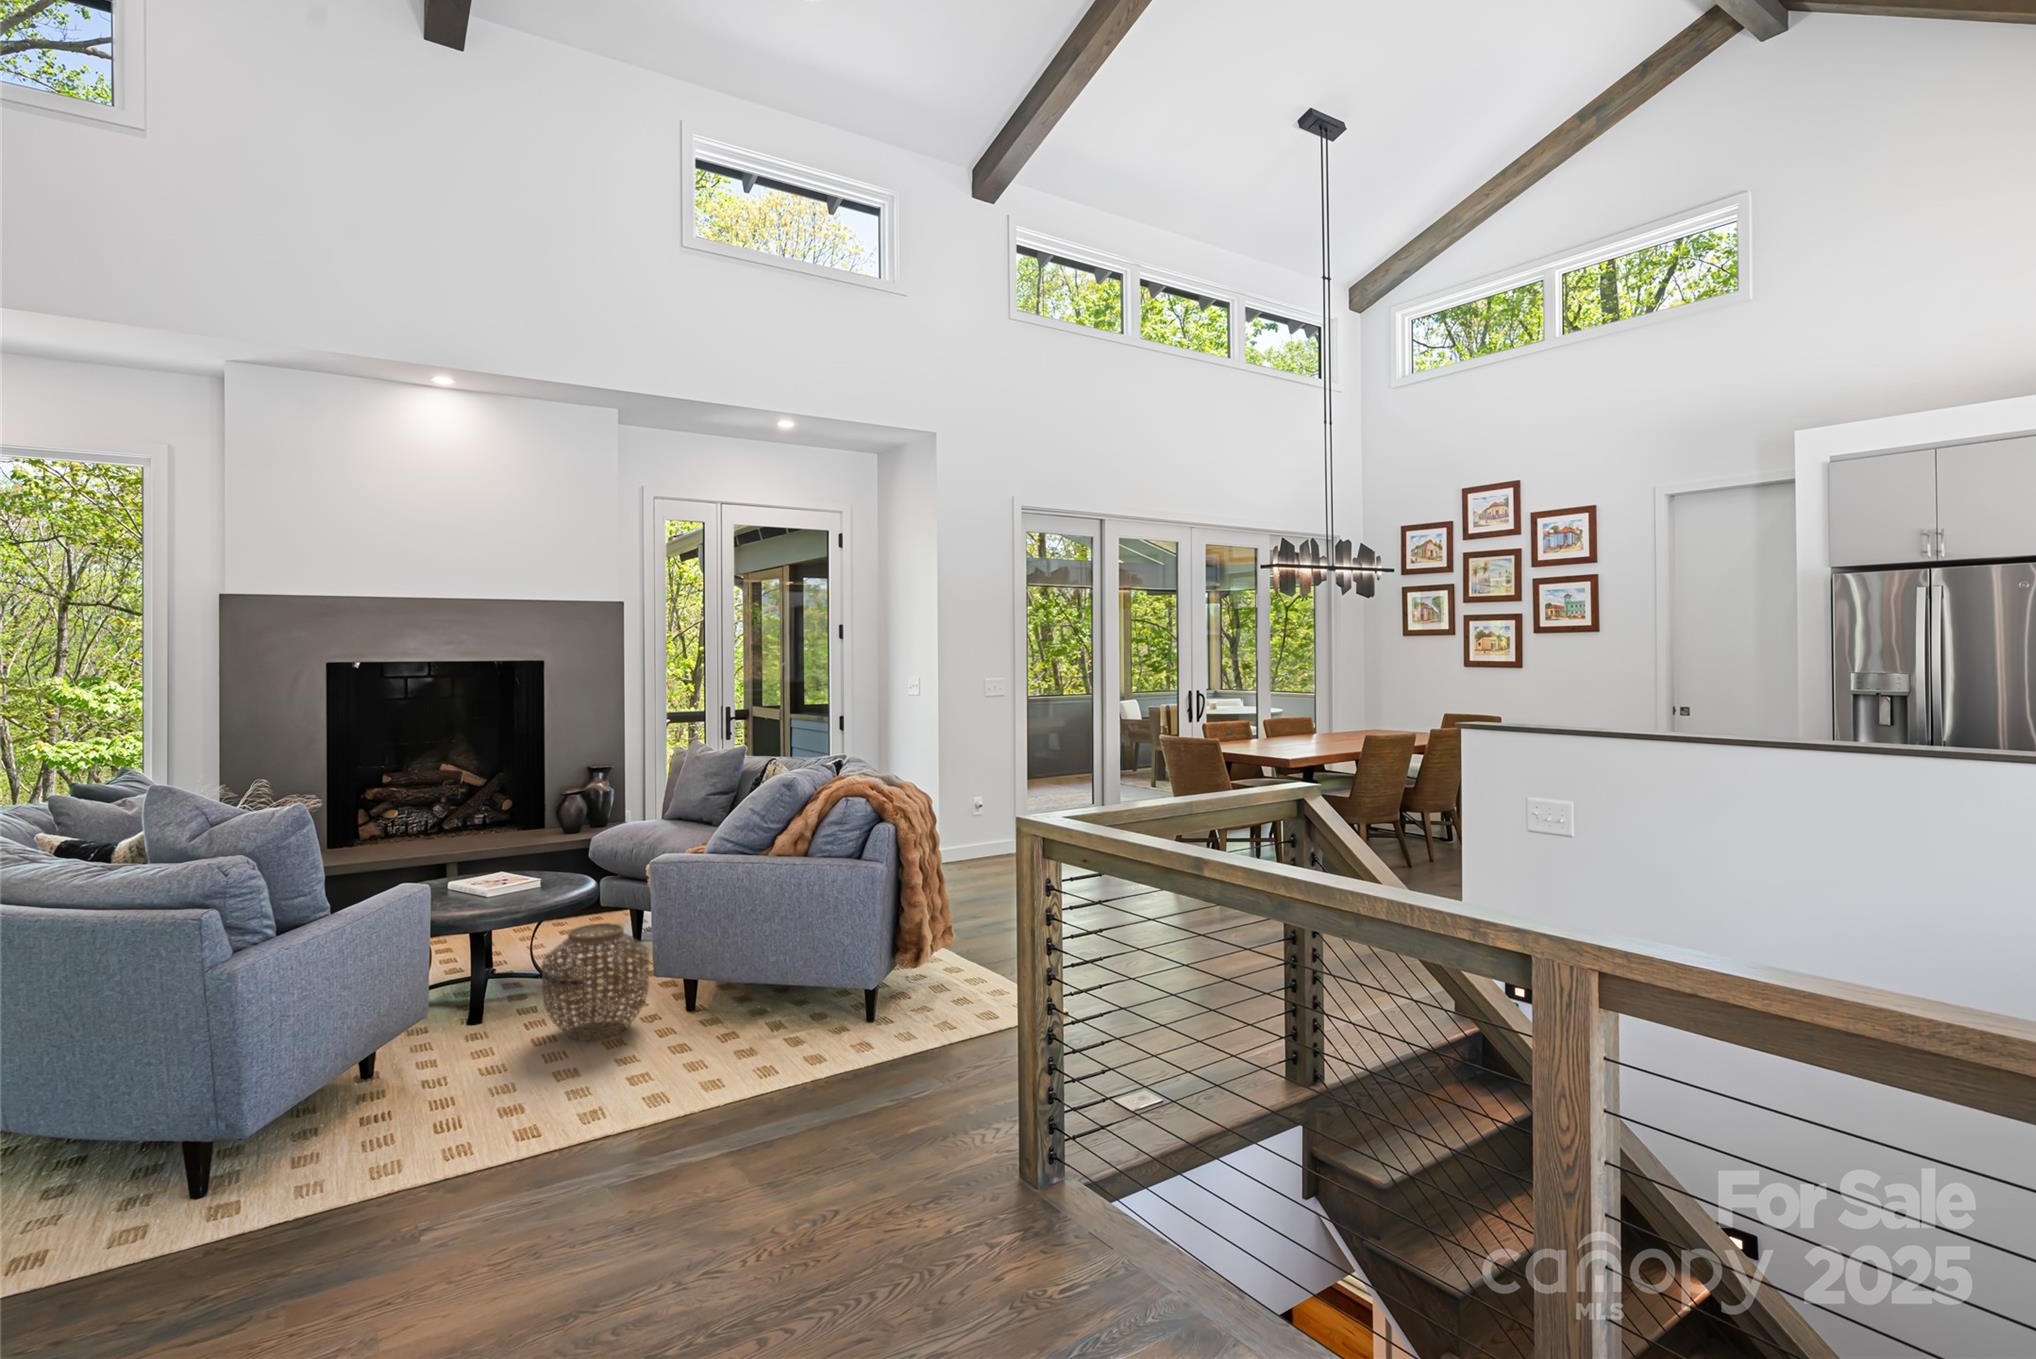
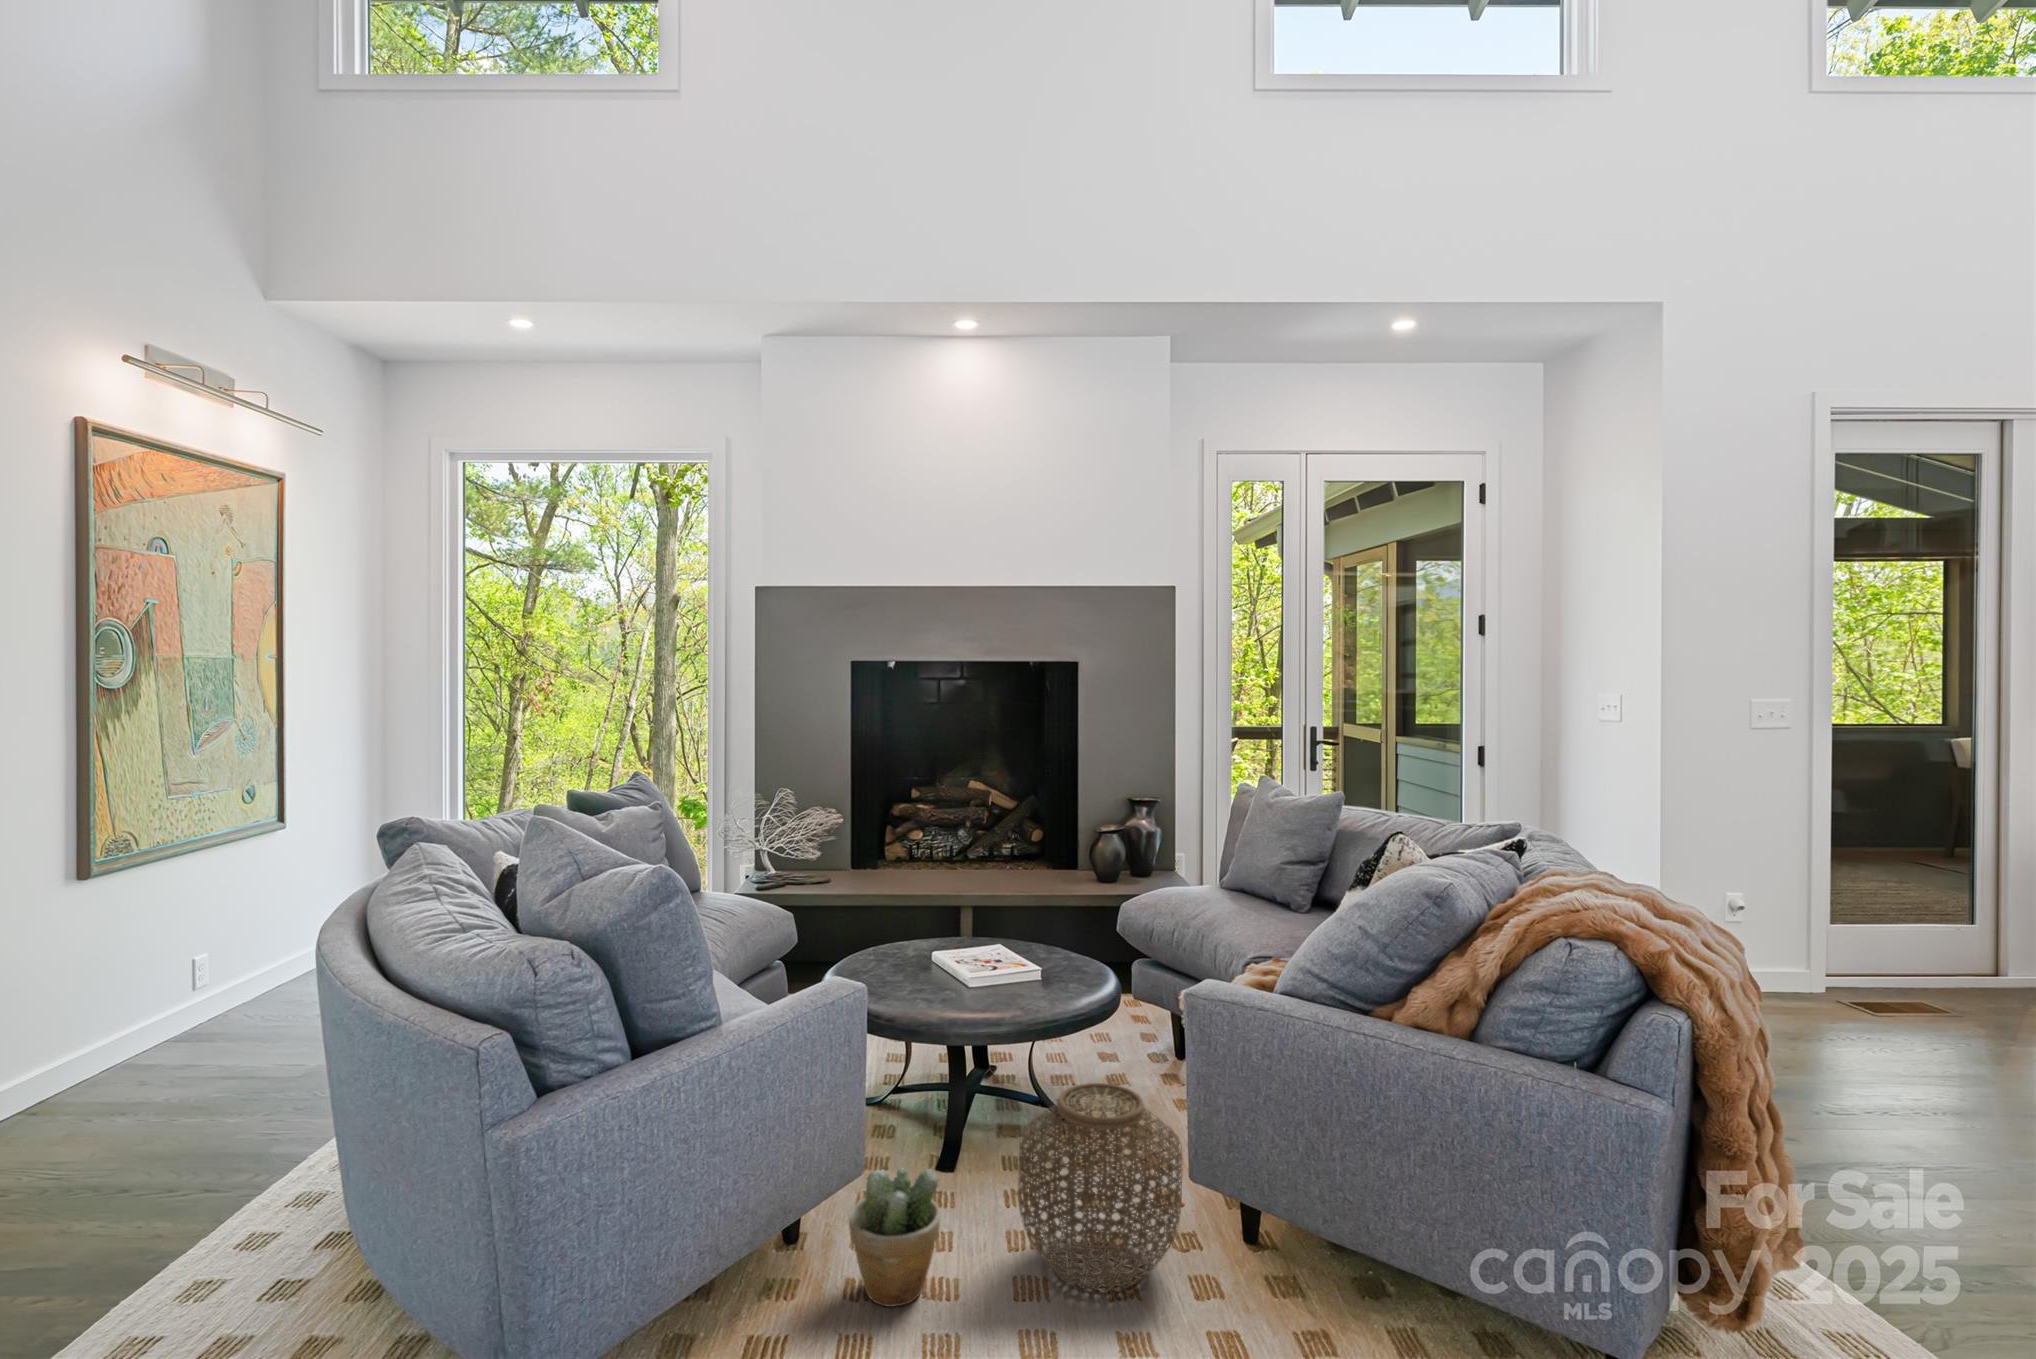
potted plant: none [427,984,494,1072] -> present [848,1169,941,1307]

